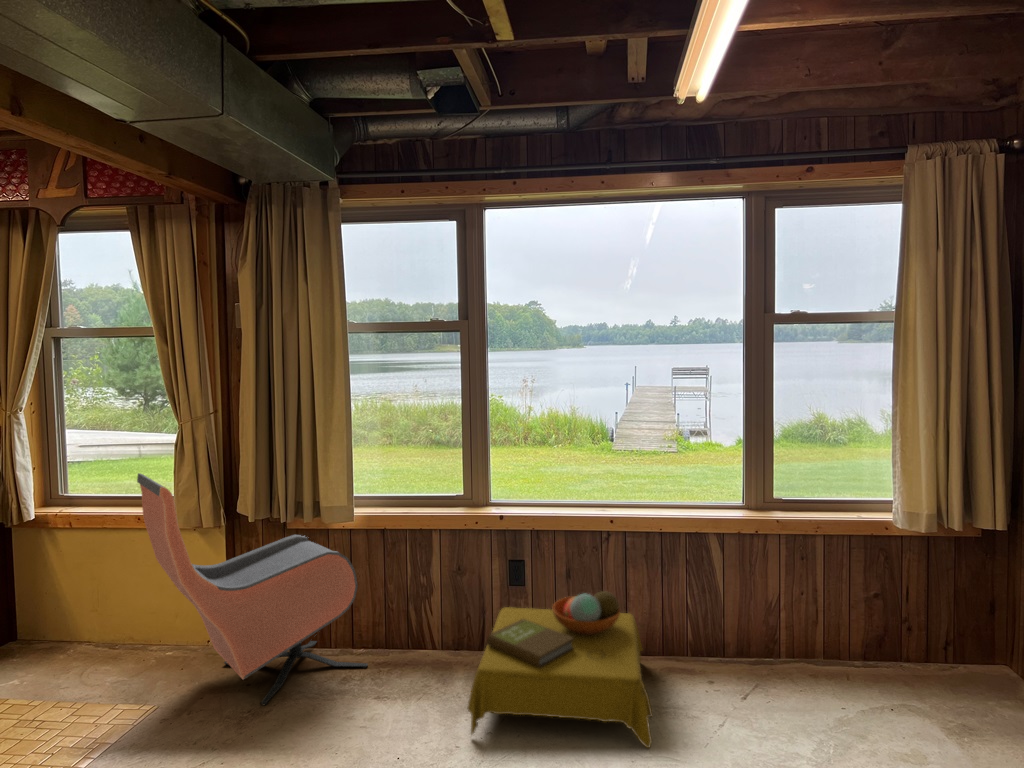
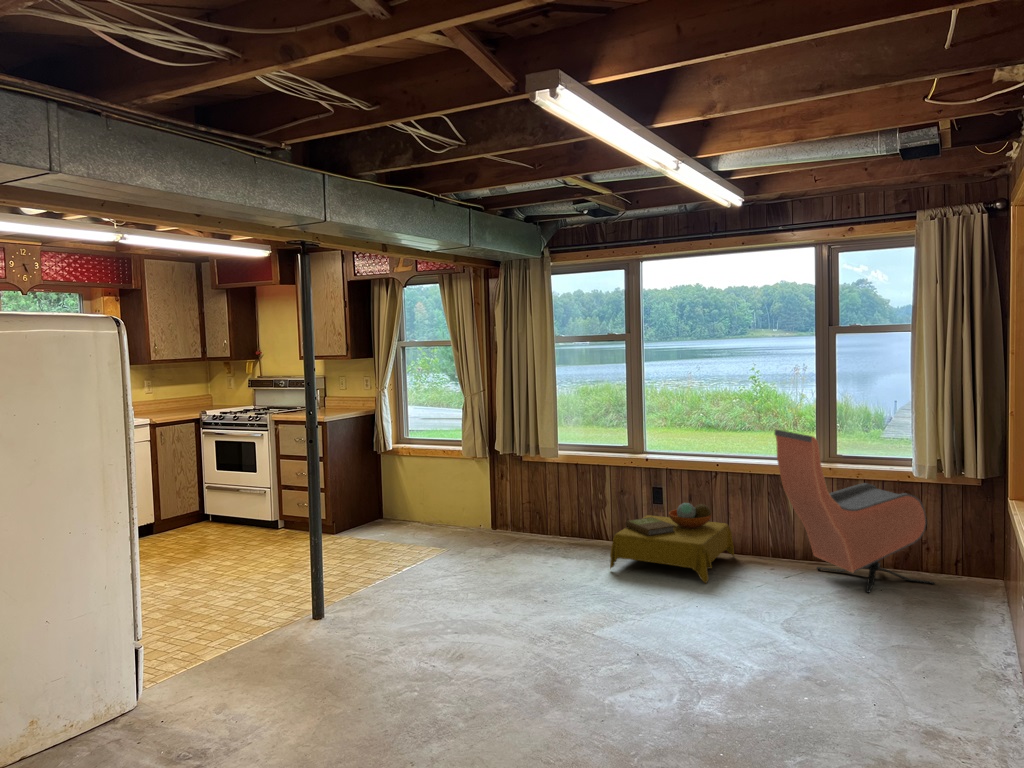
armchair: present [137,473,368,705] -> present [775,430,935,593]

